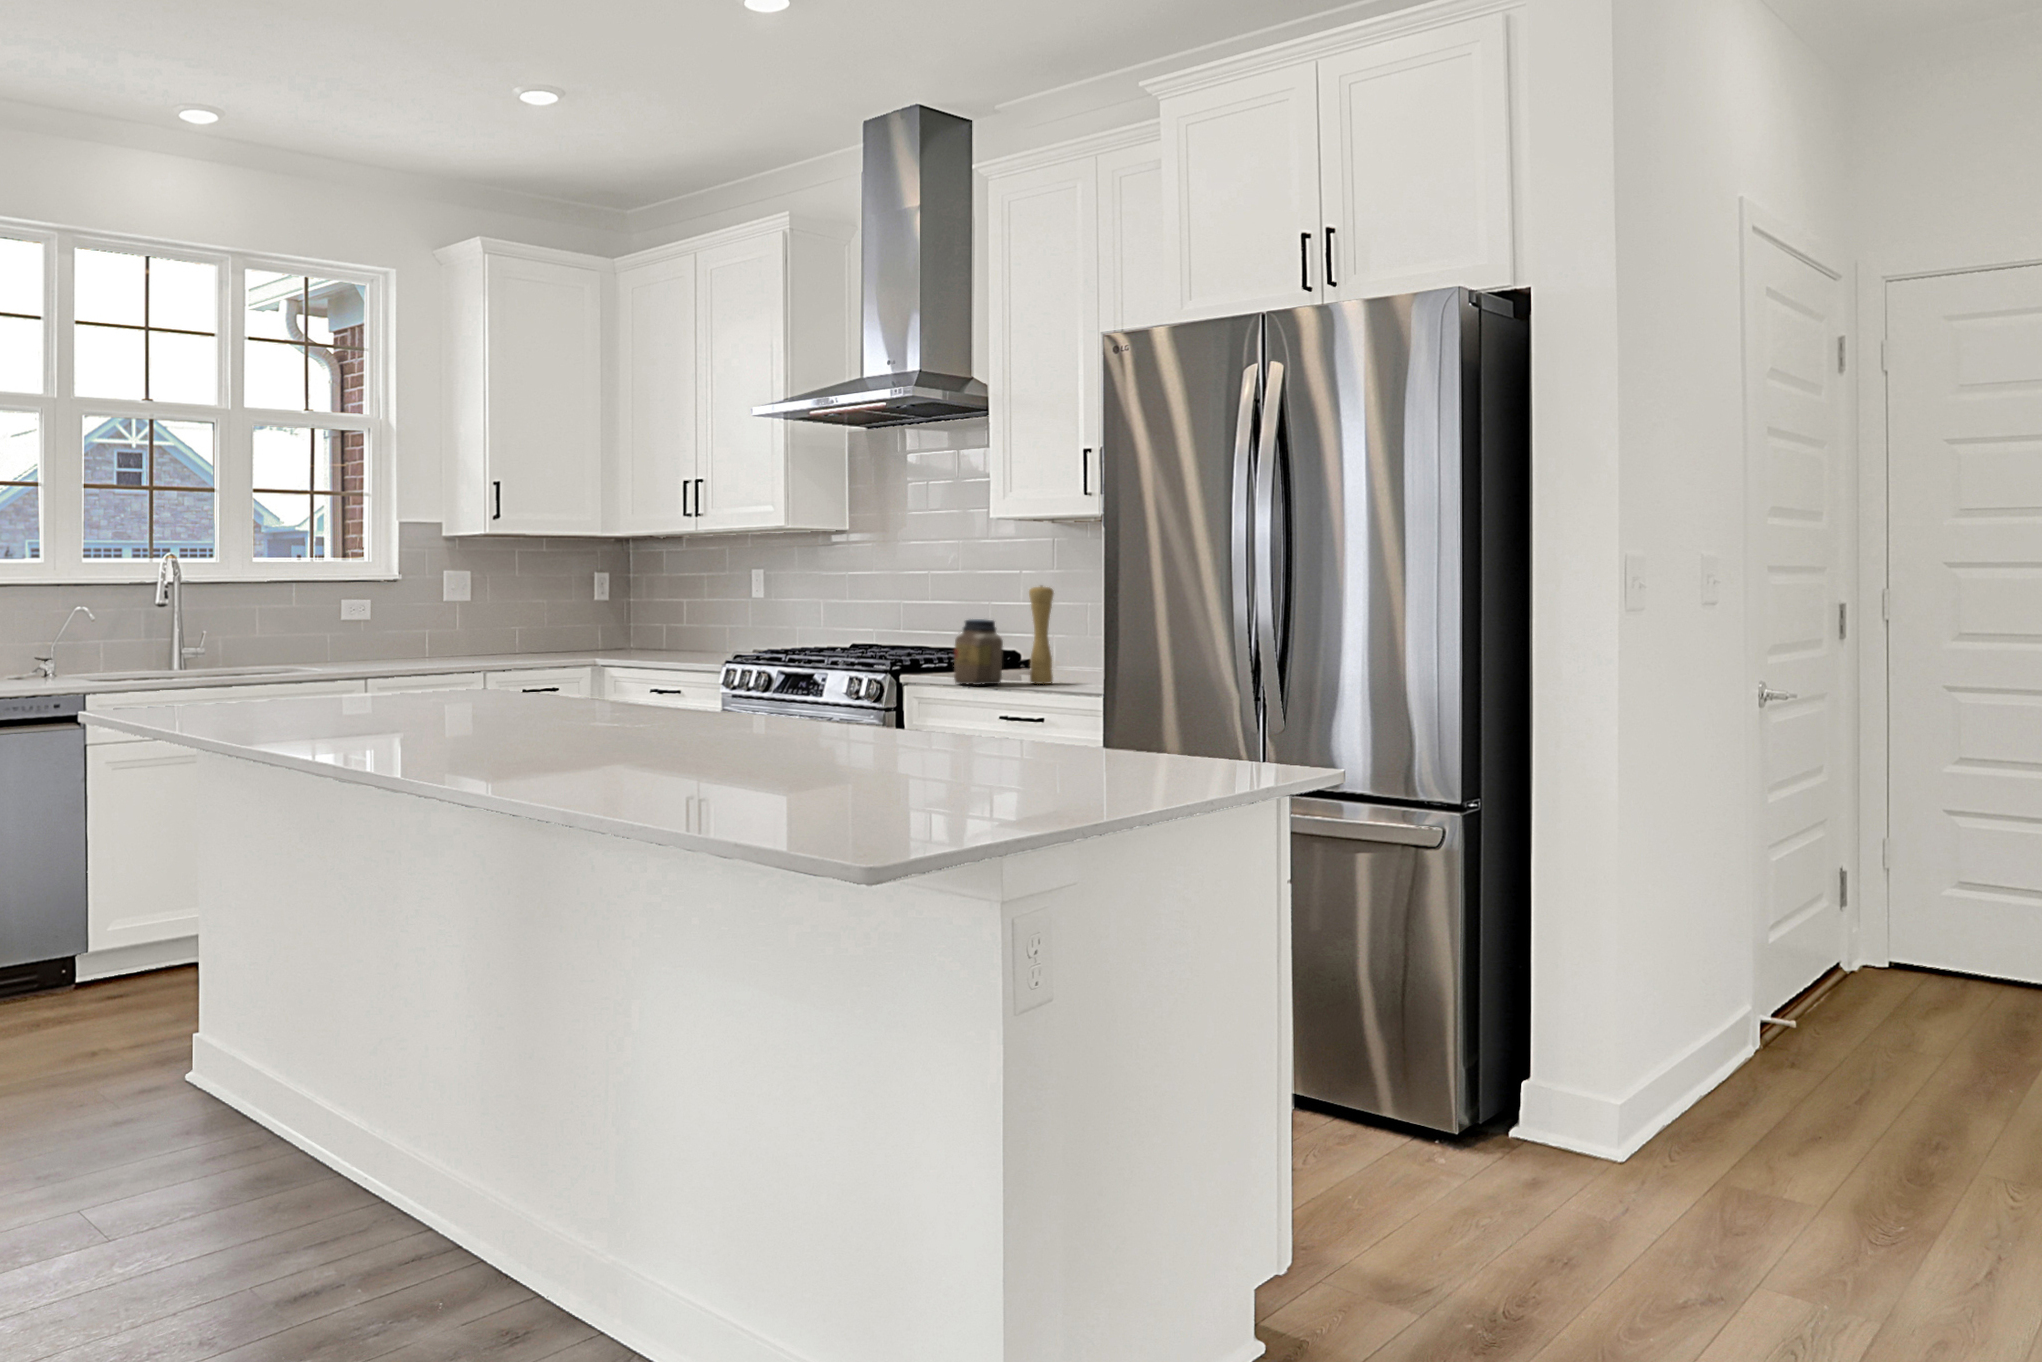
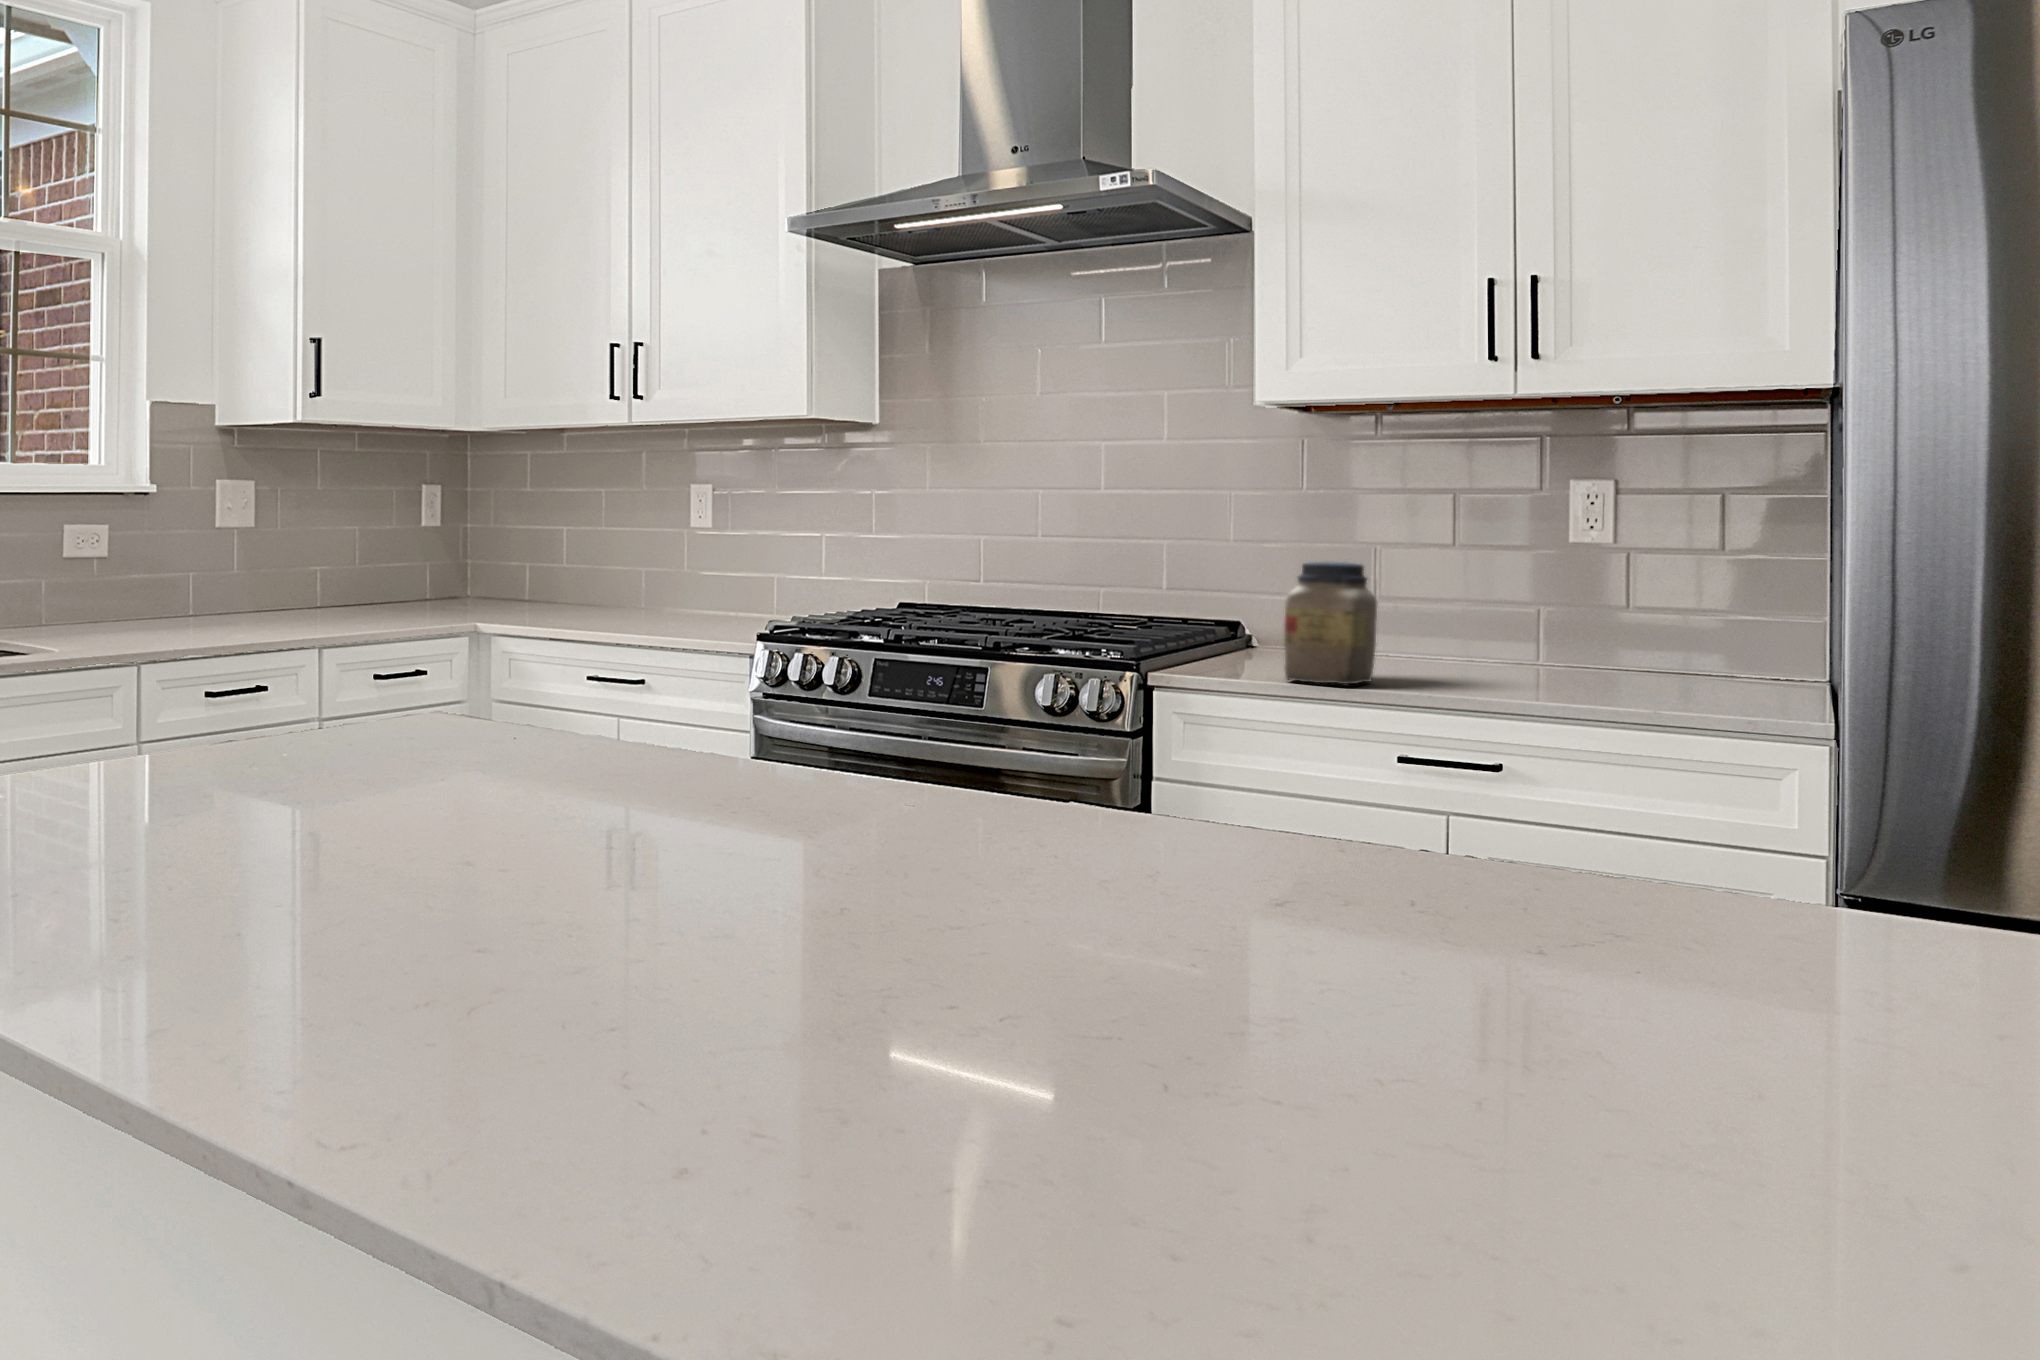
pepper mill: present [1029,586,1054,684] -> none [1411,499,1463,680]

